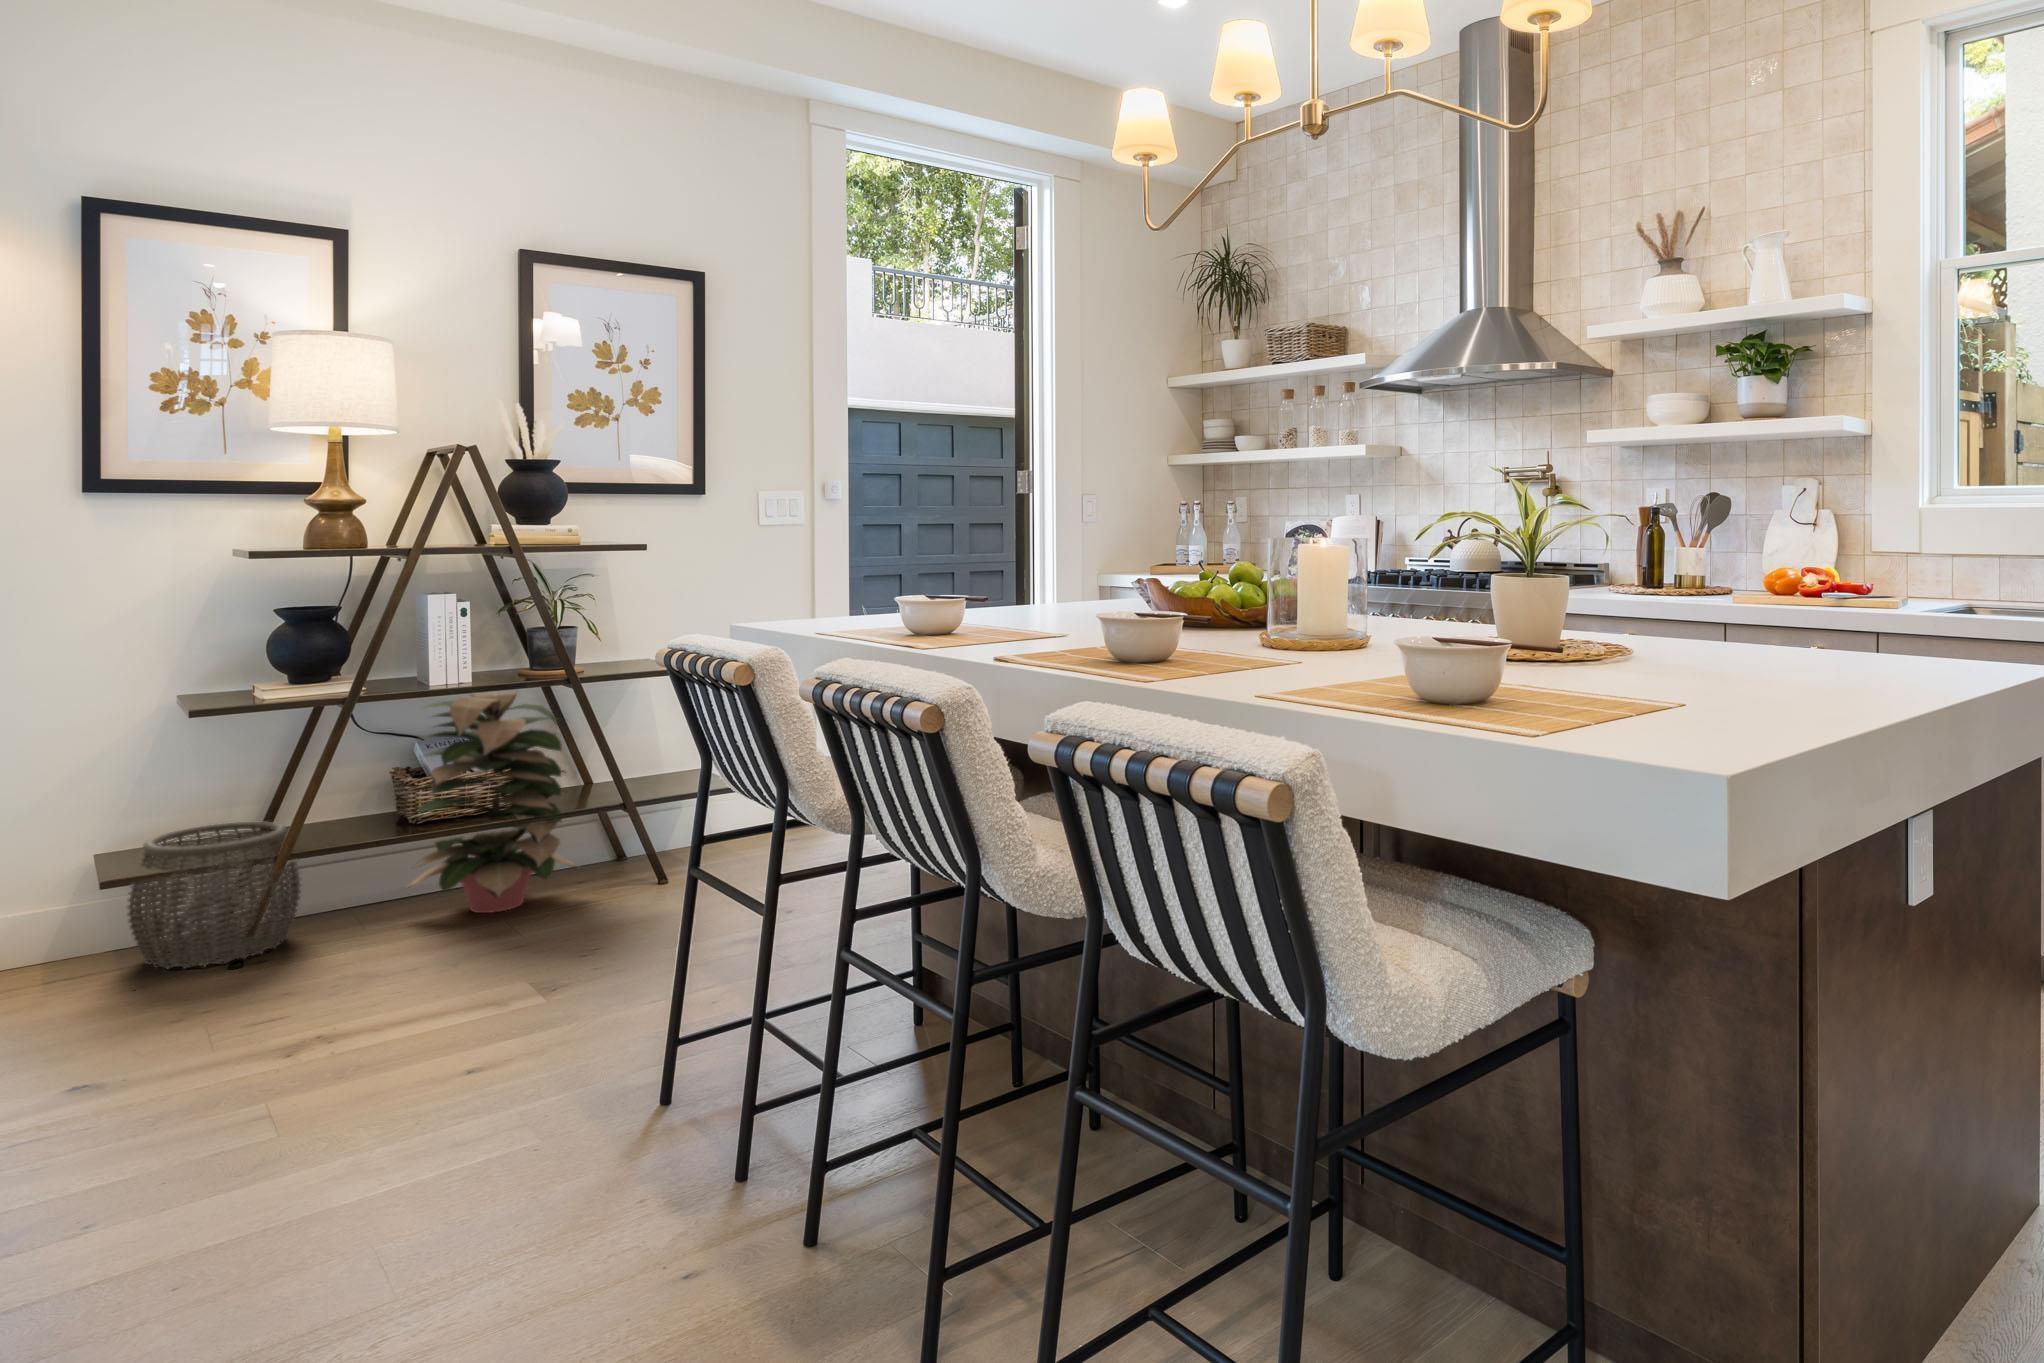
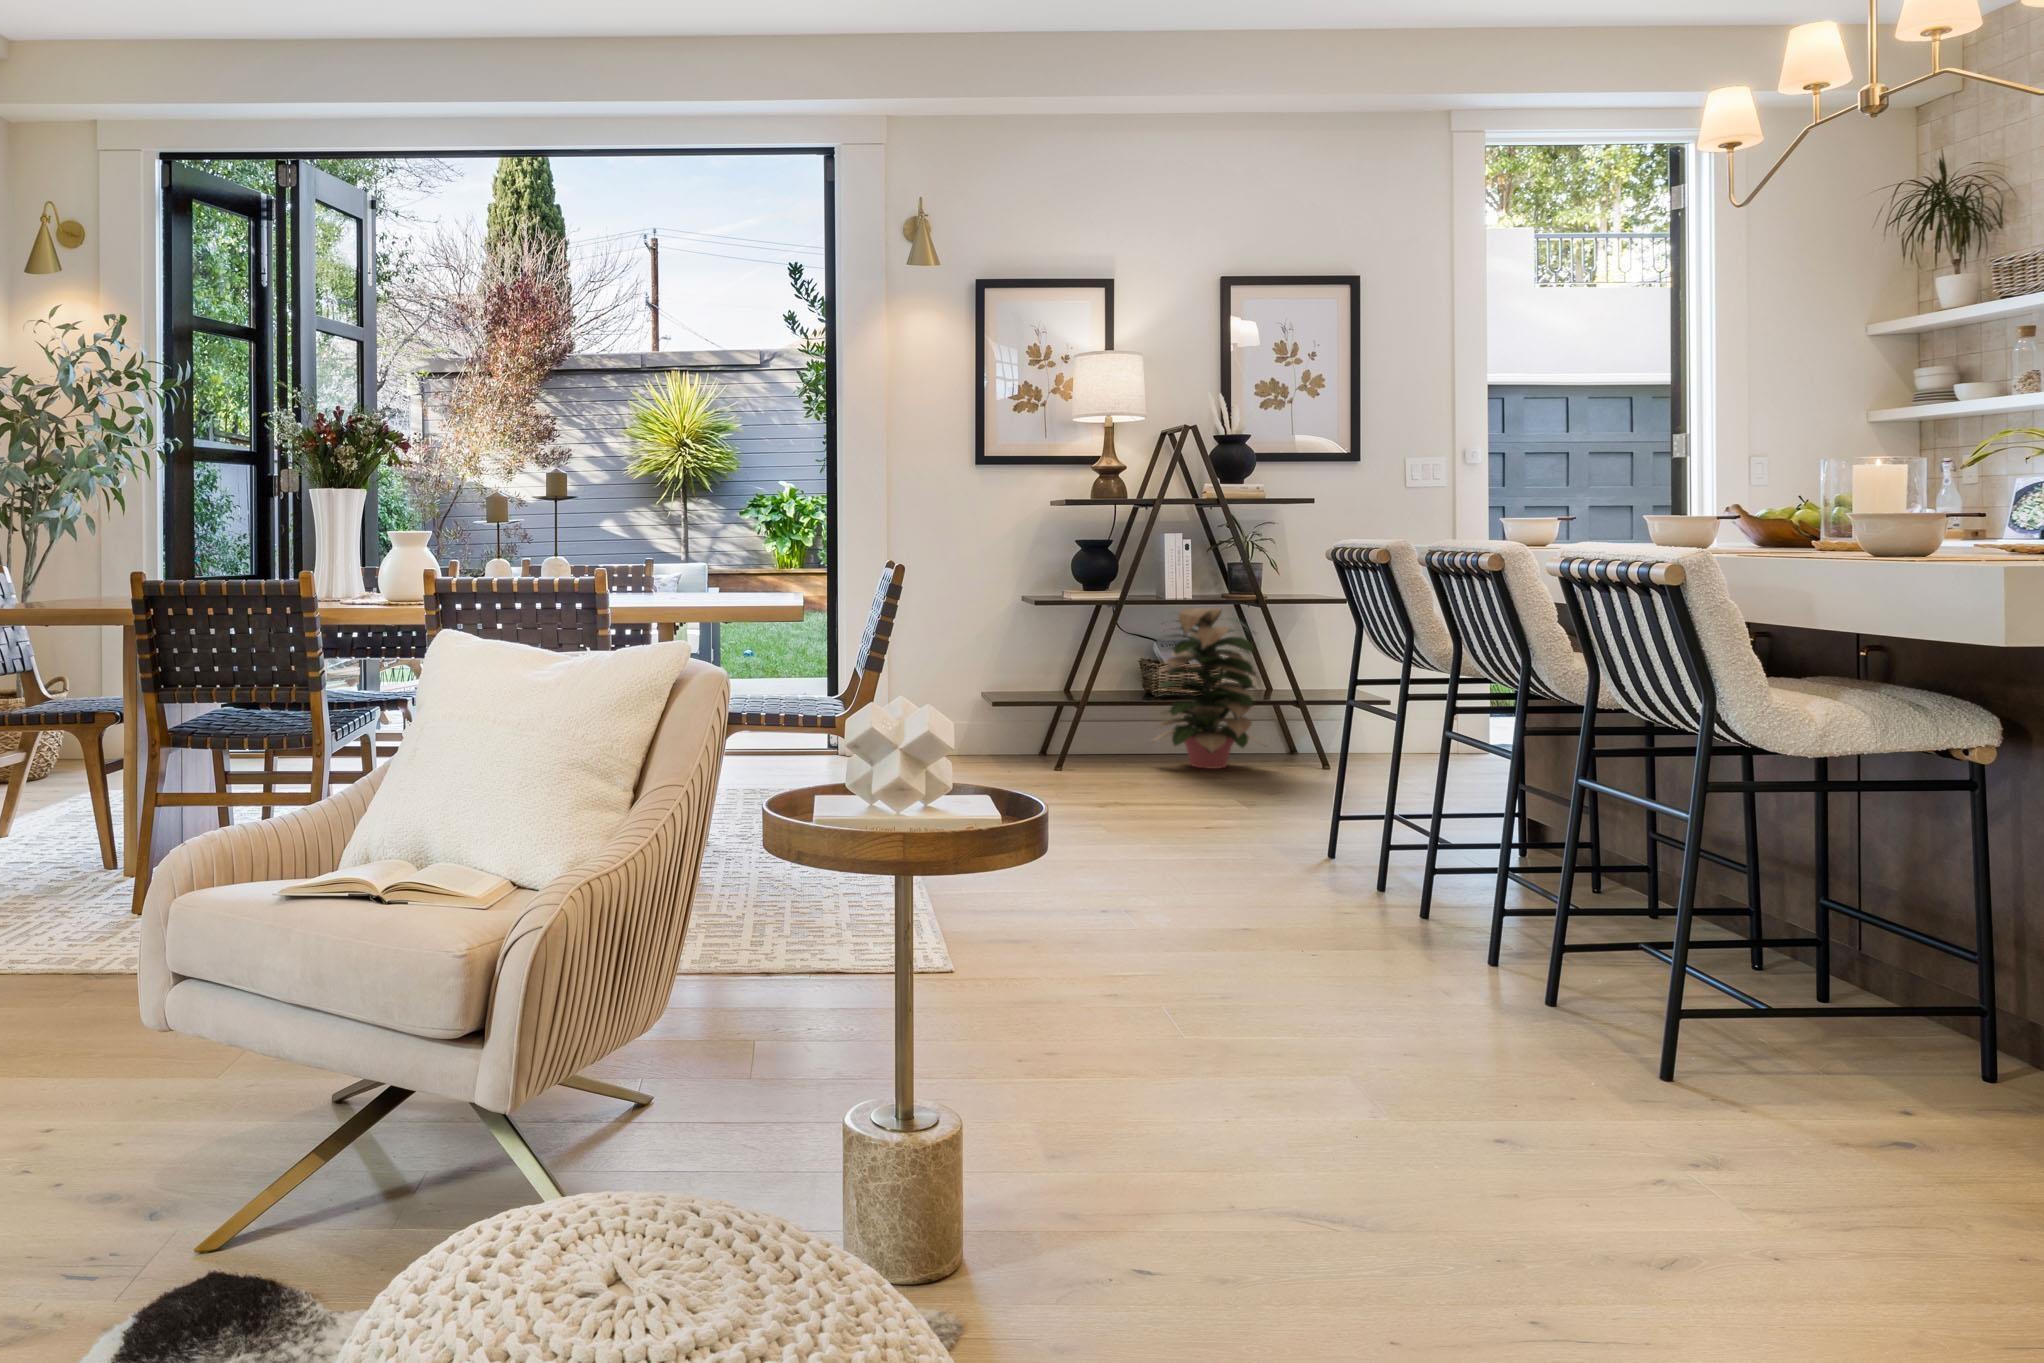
woven basket: present [127,822,302,969] -> none [998,683,1090,769]

